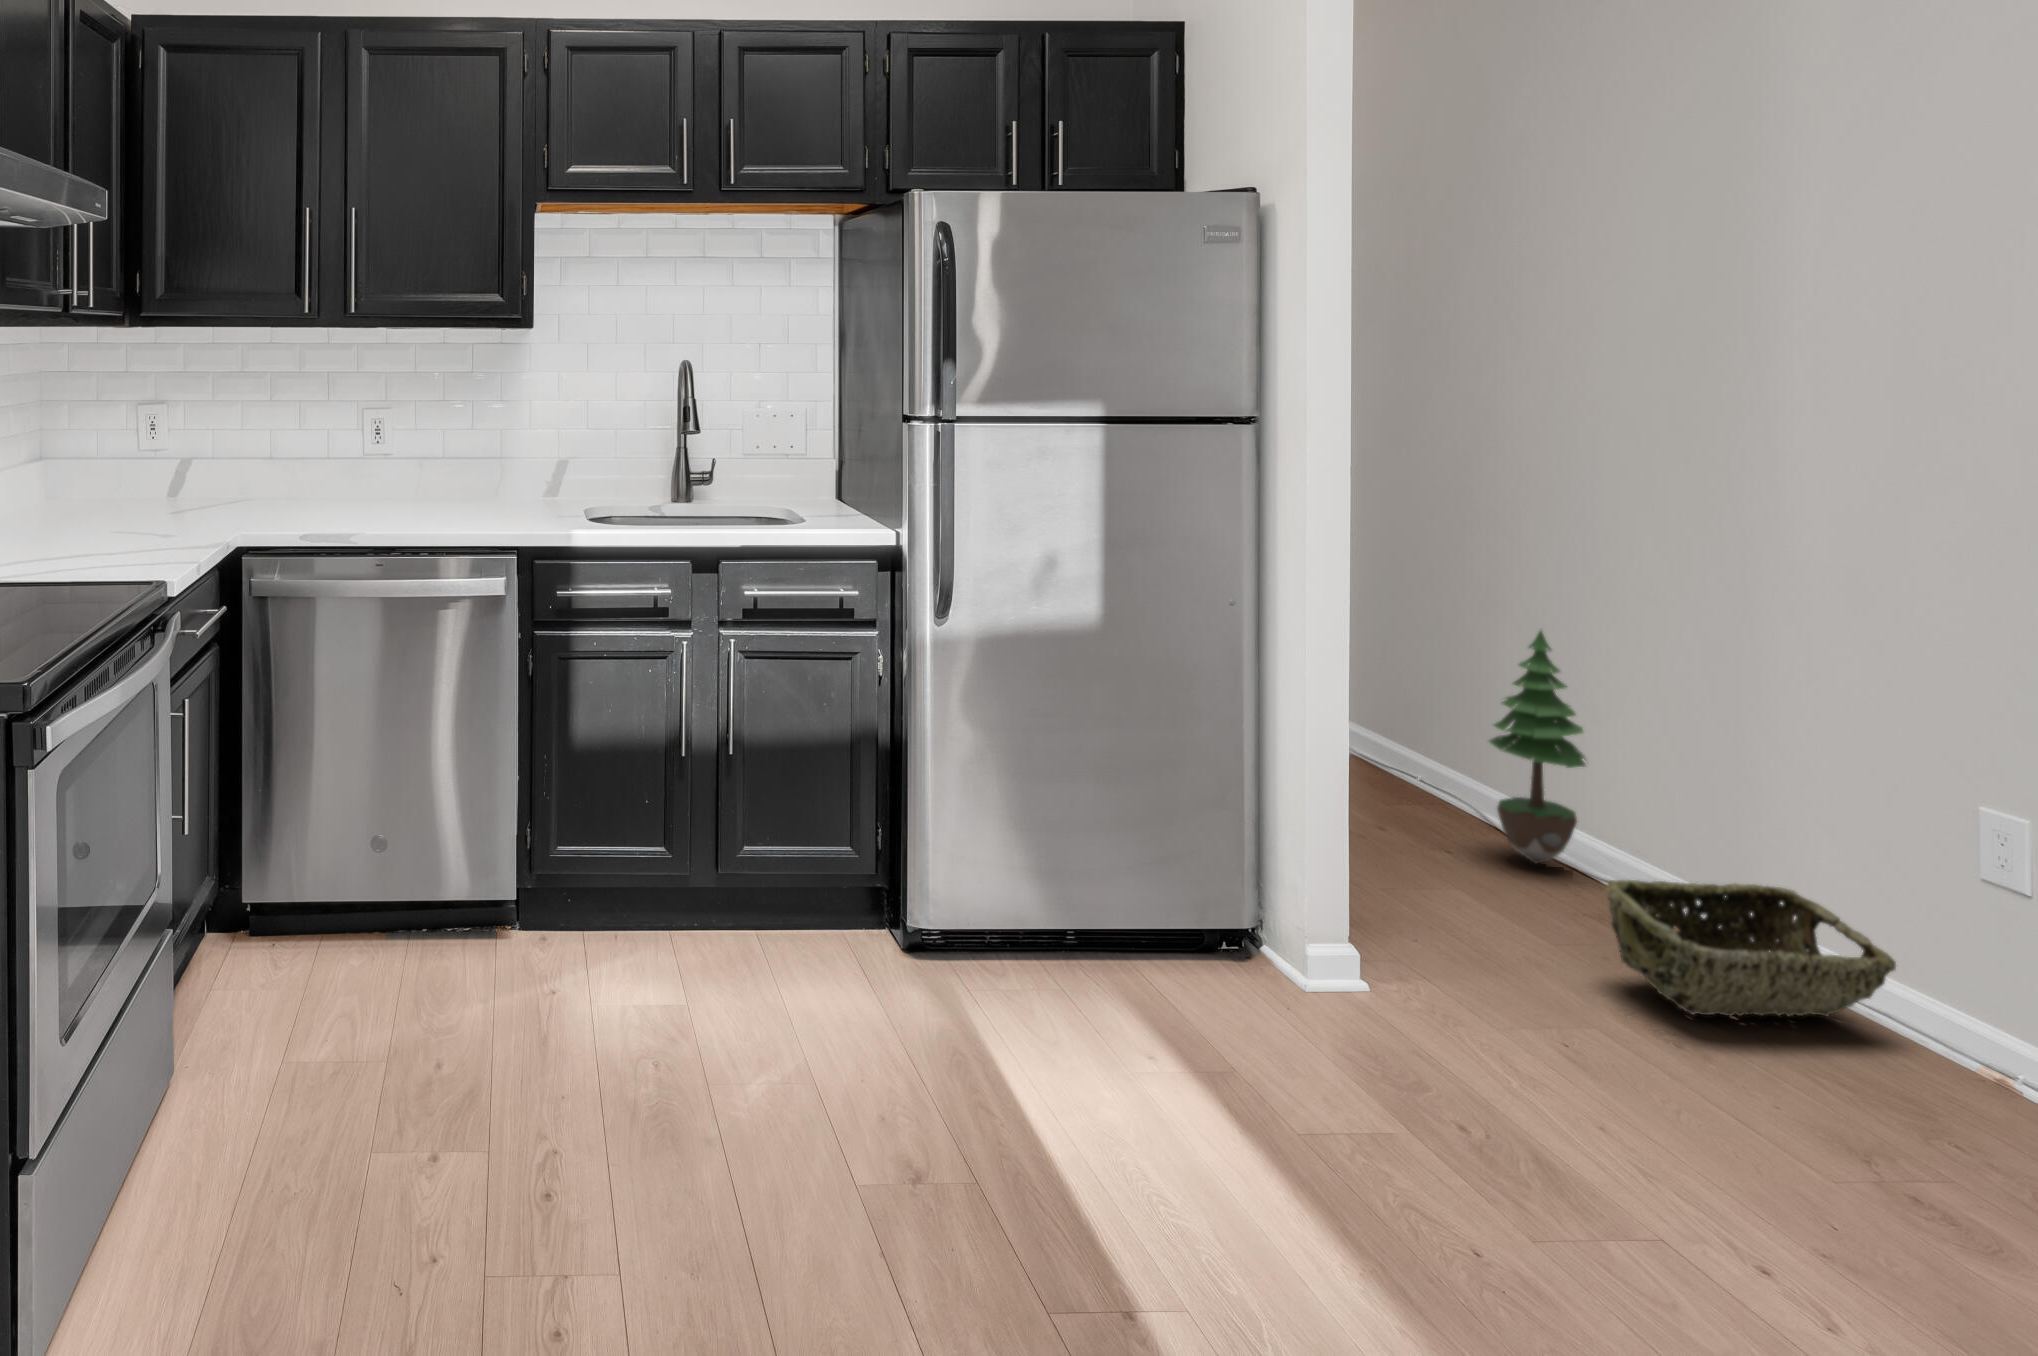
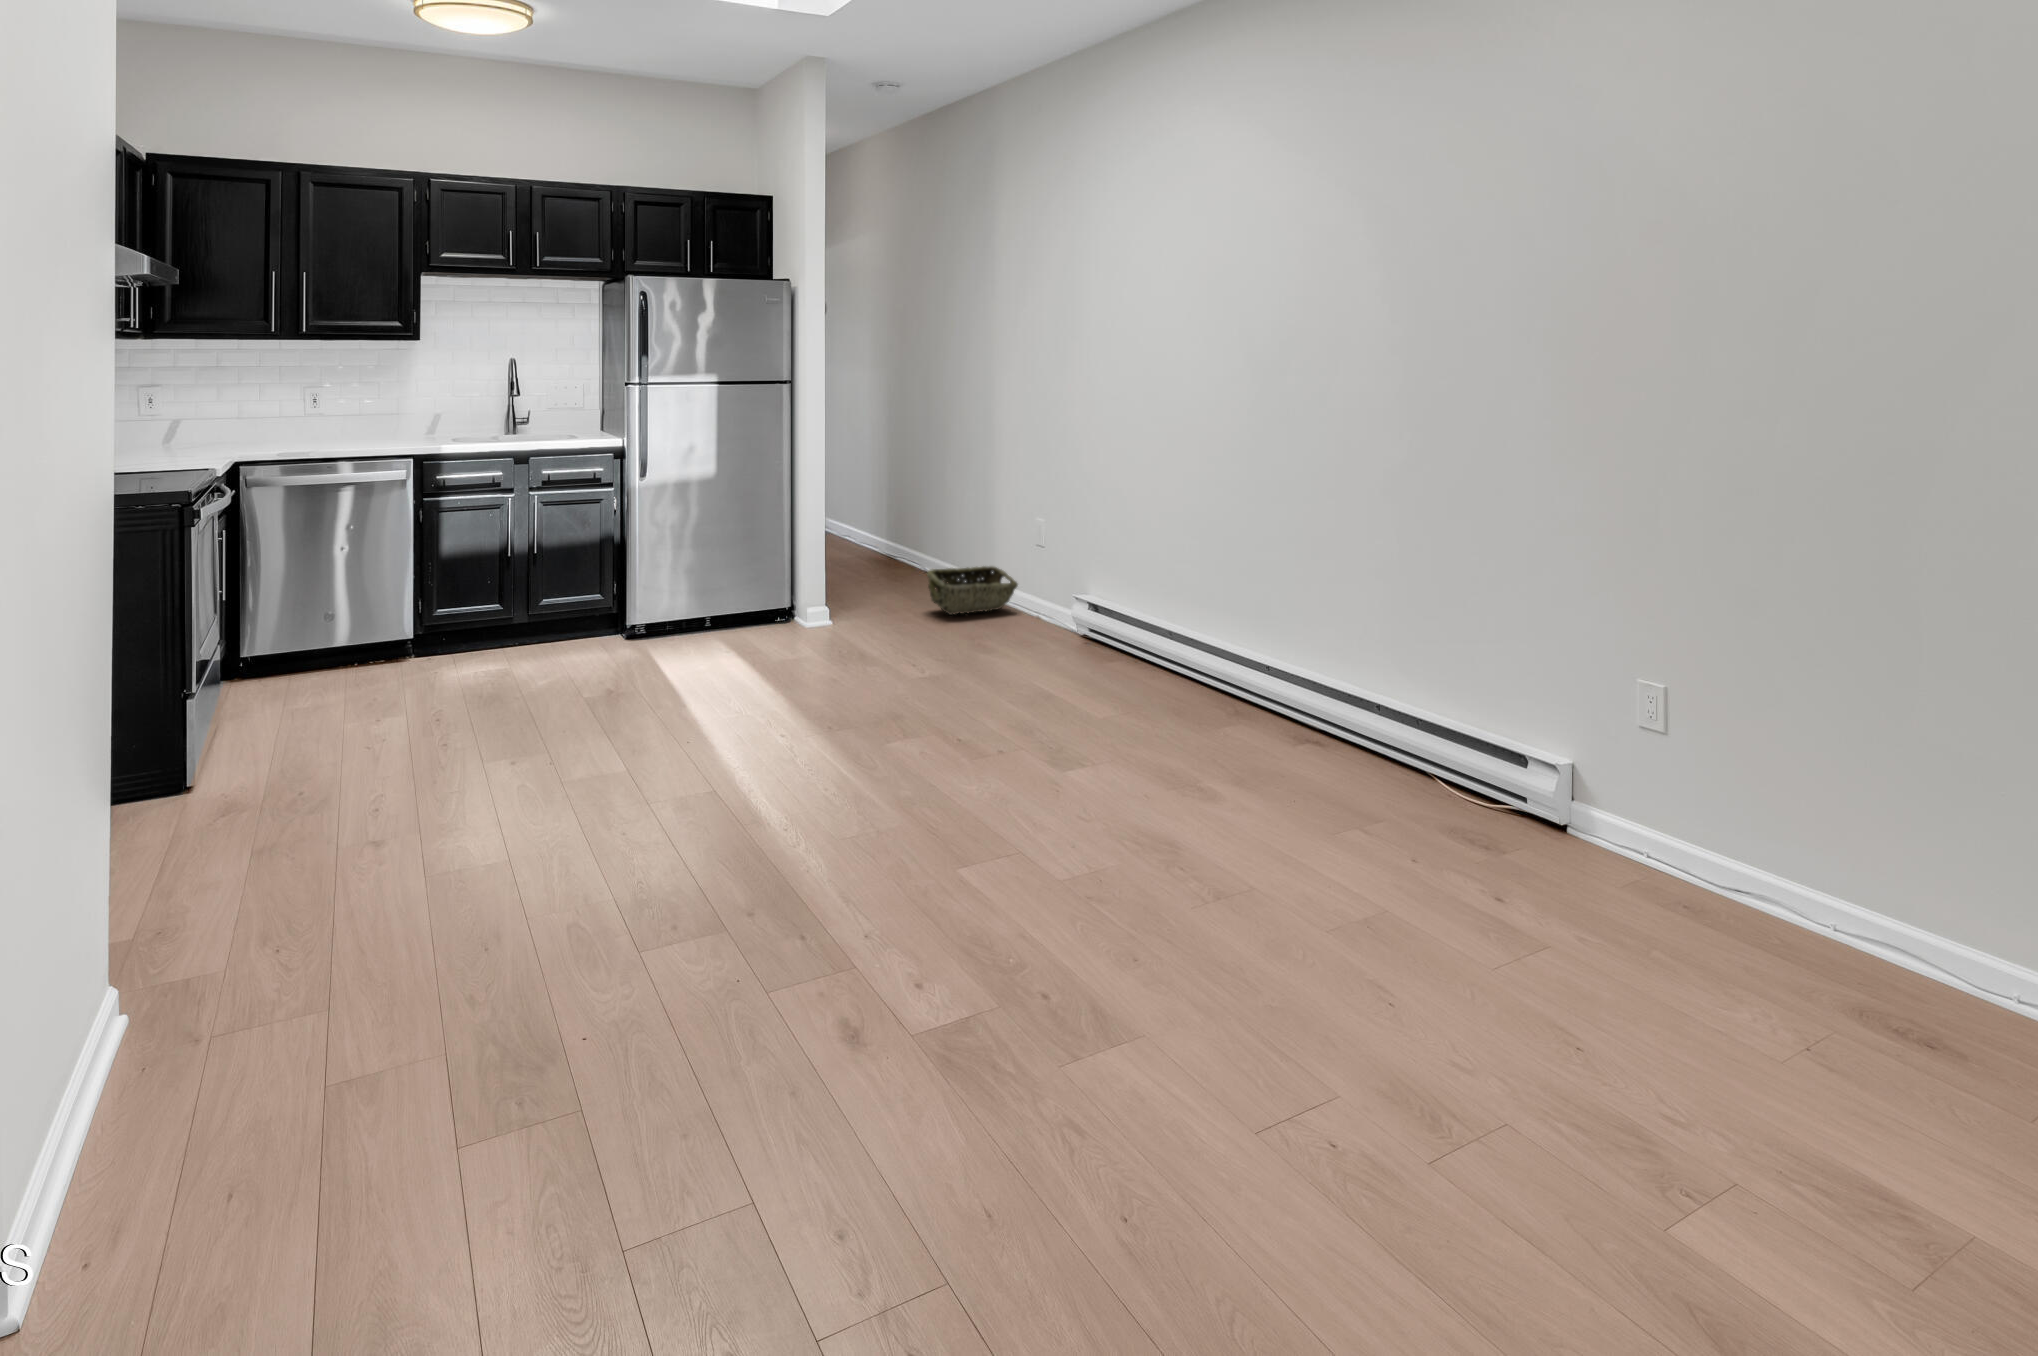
potted tree: present [1489,631,1585,864] -> none [909,477,947,583]

